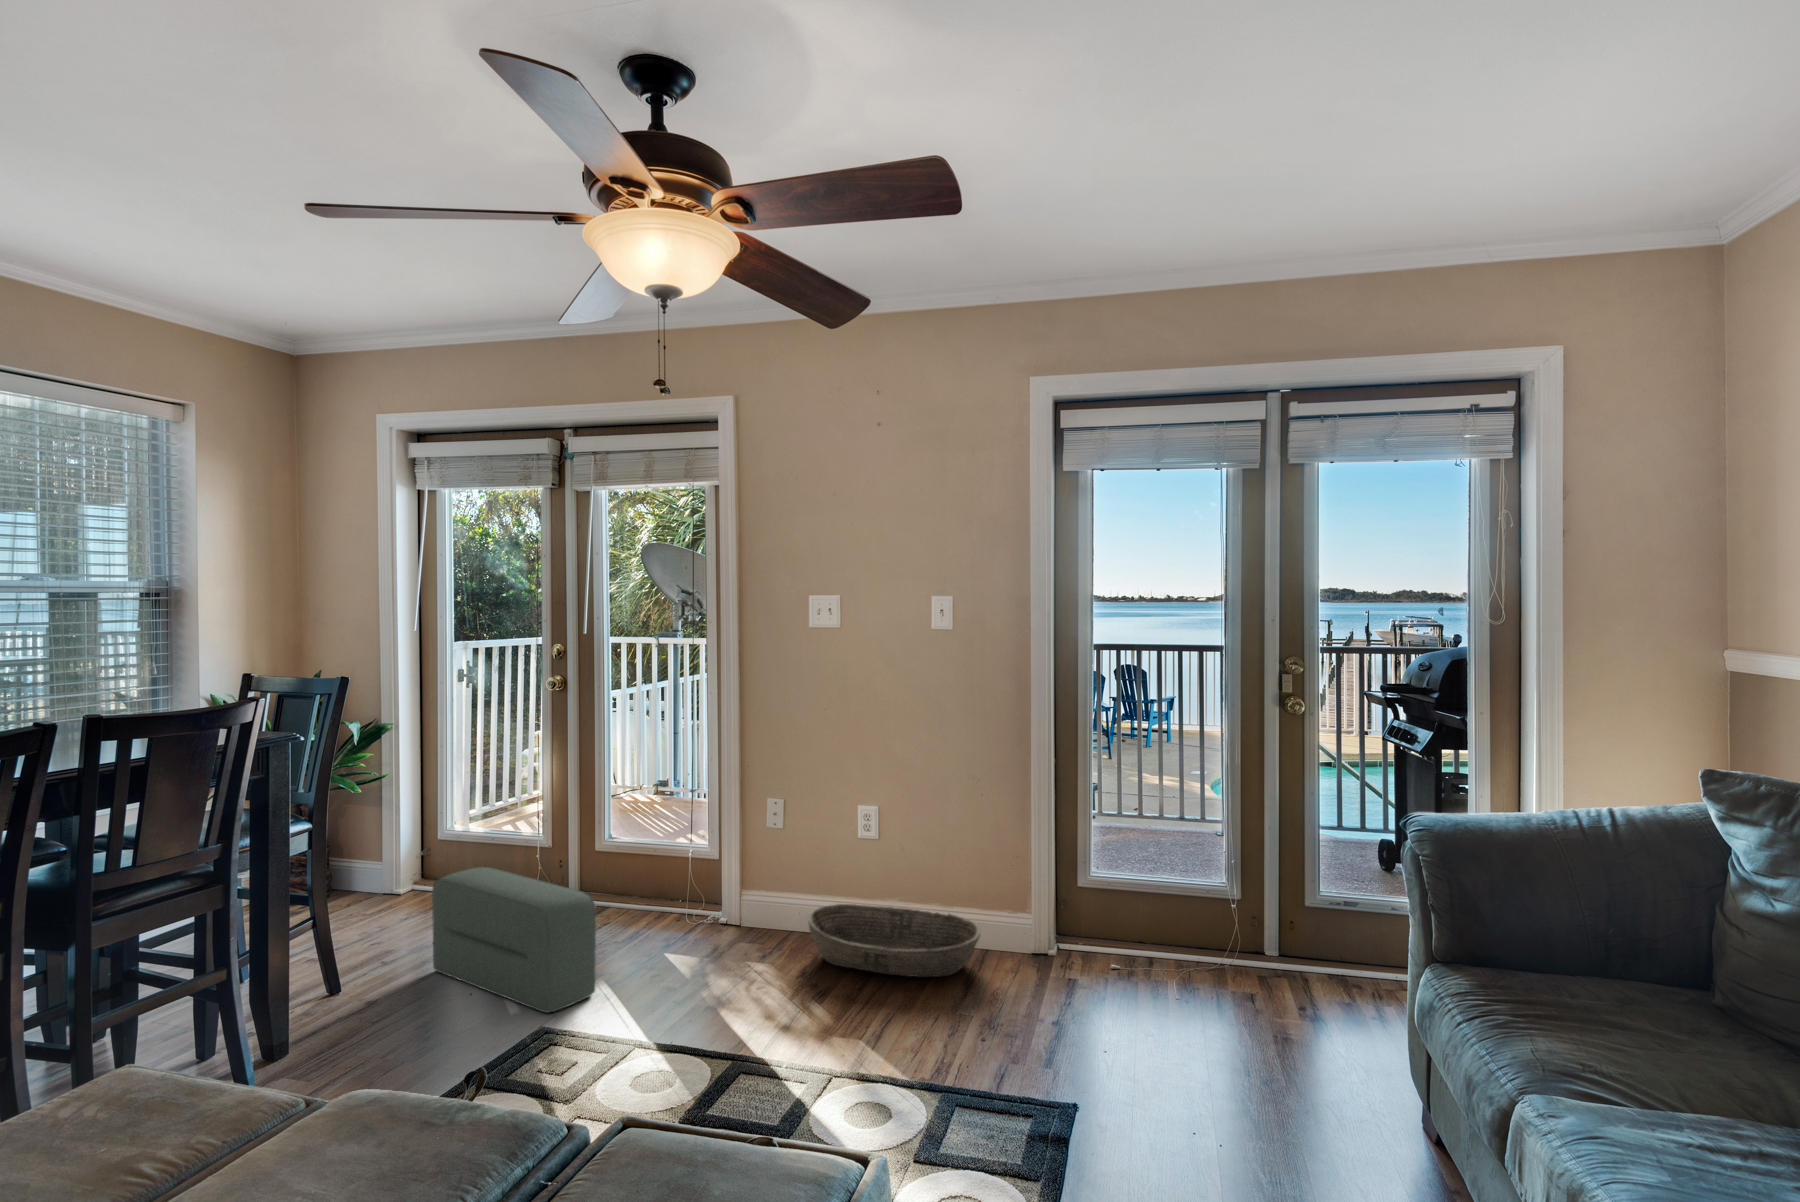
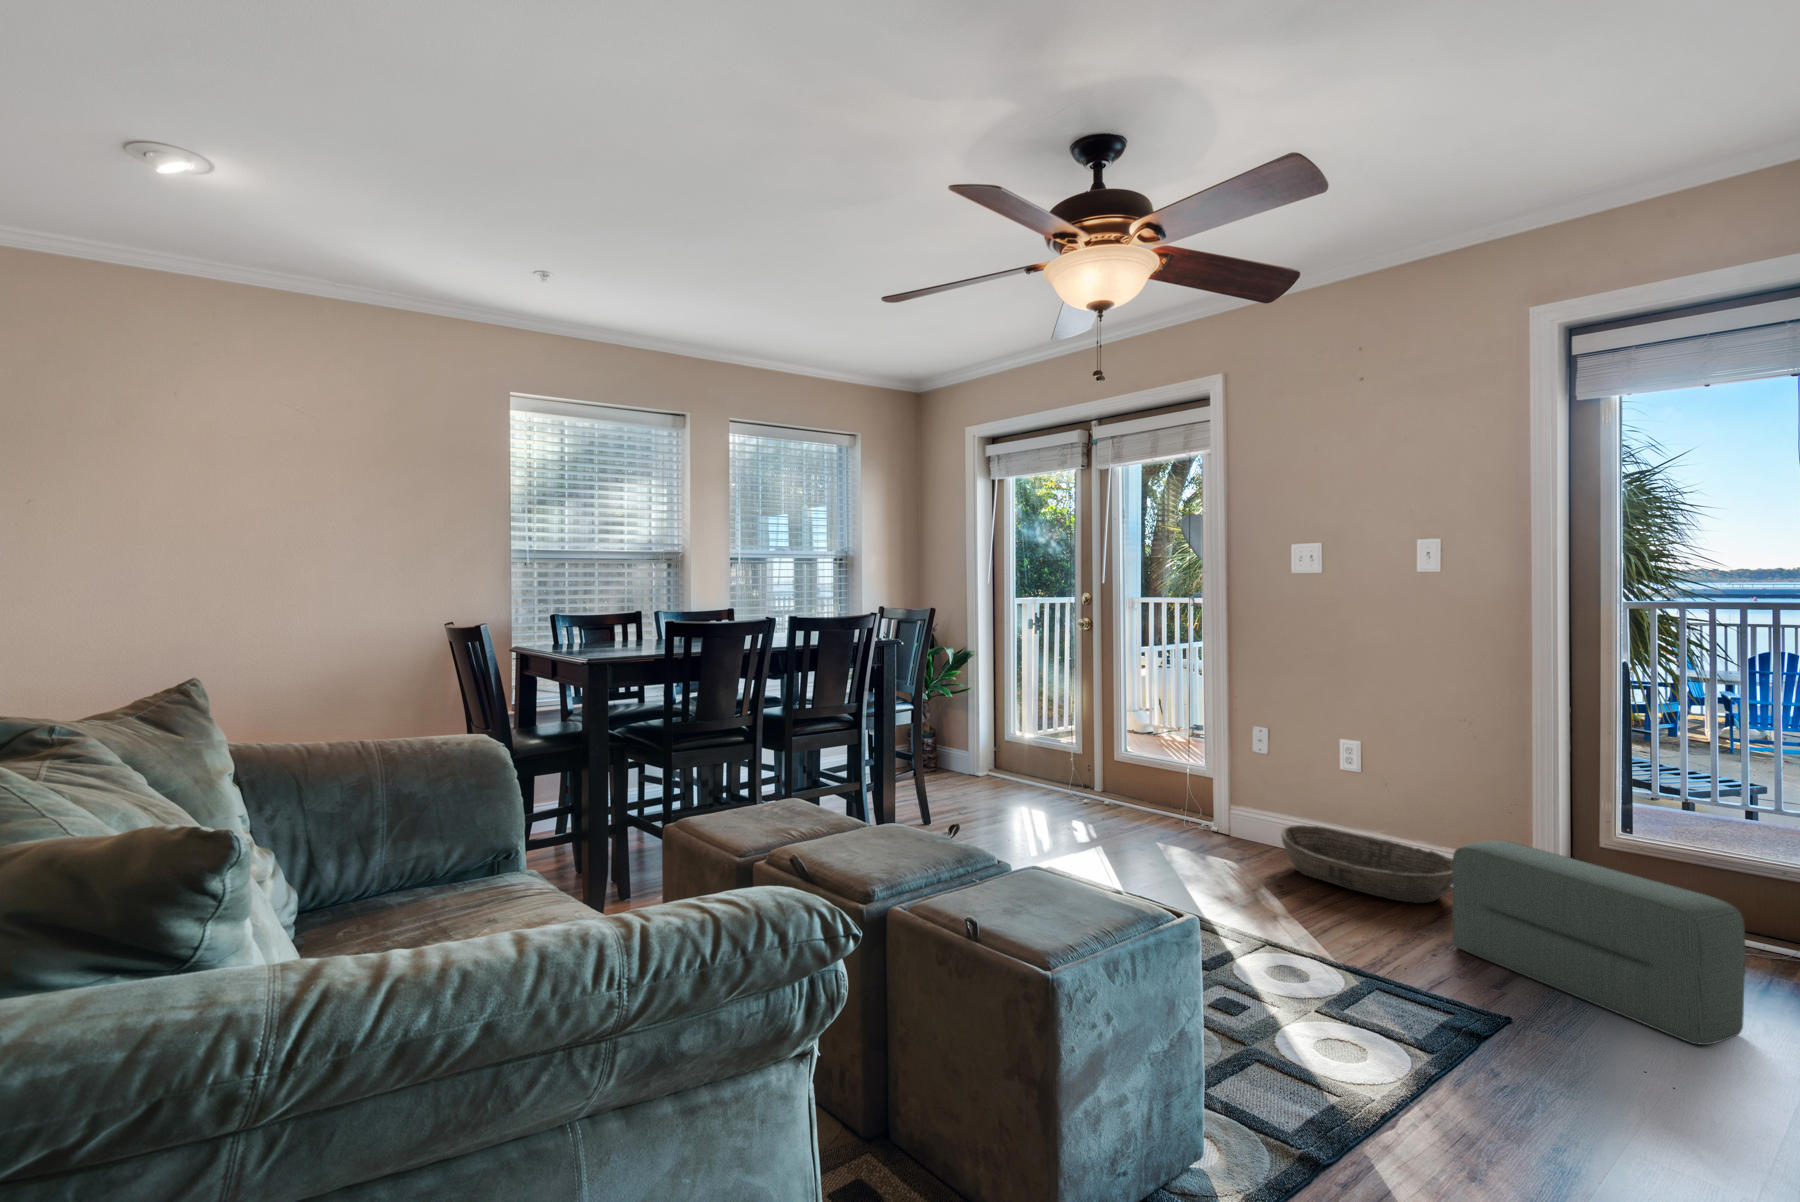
pouf: present [432,867,596,1013] -> present [1452,841,1745,1045]

